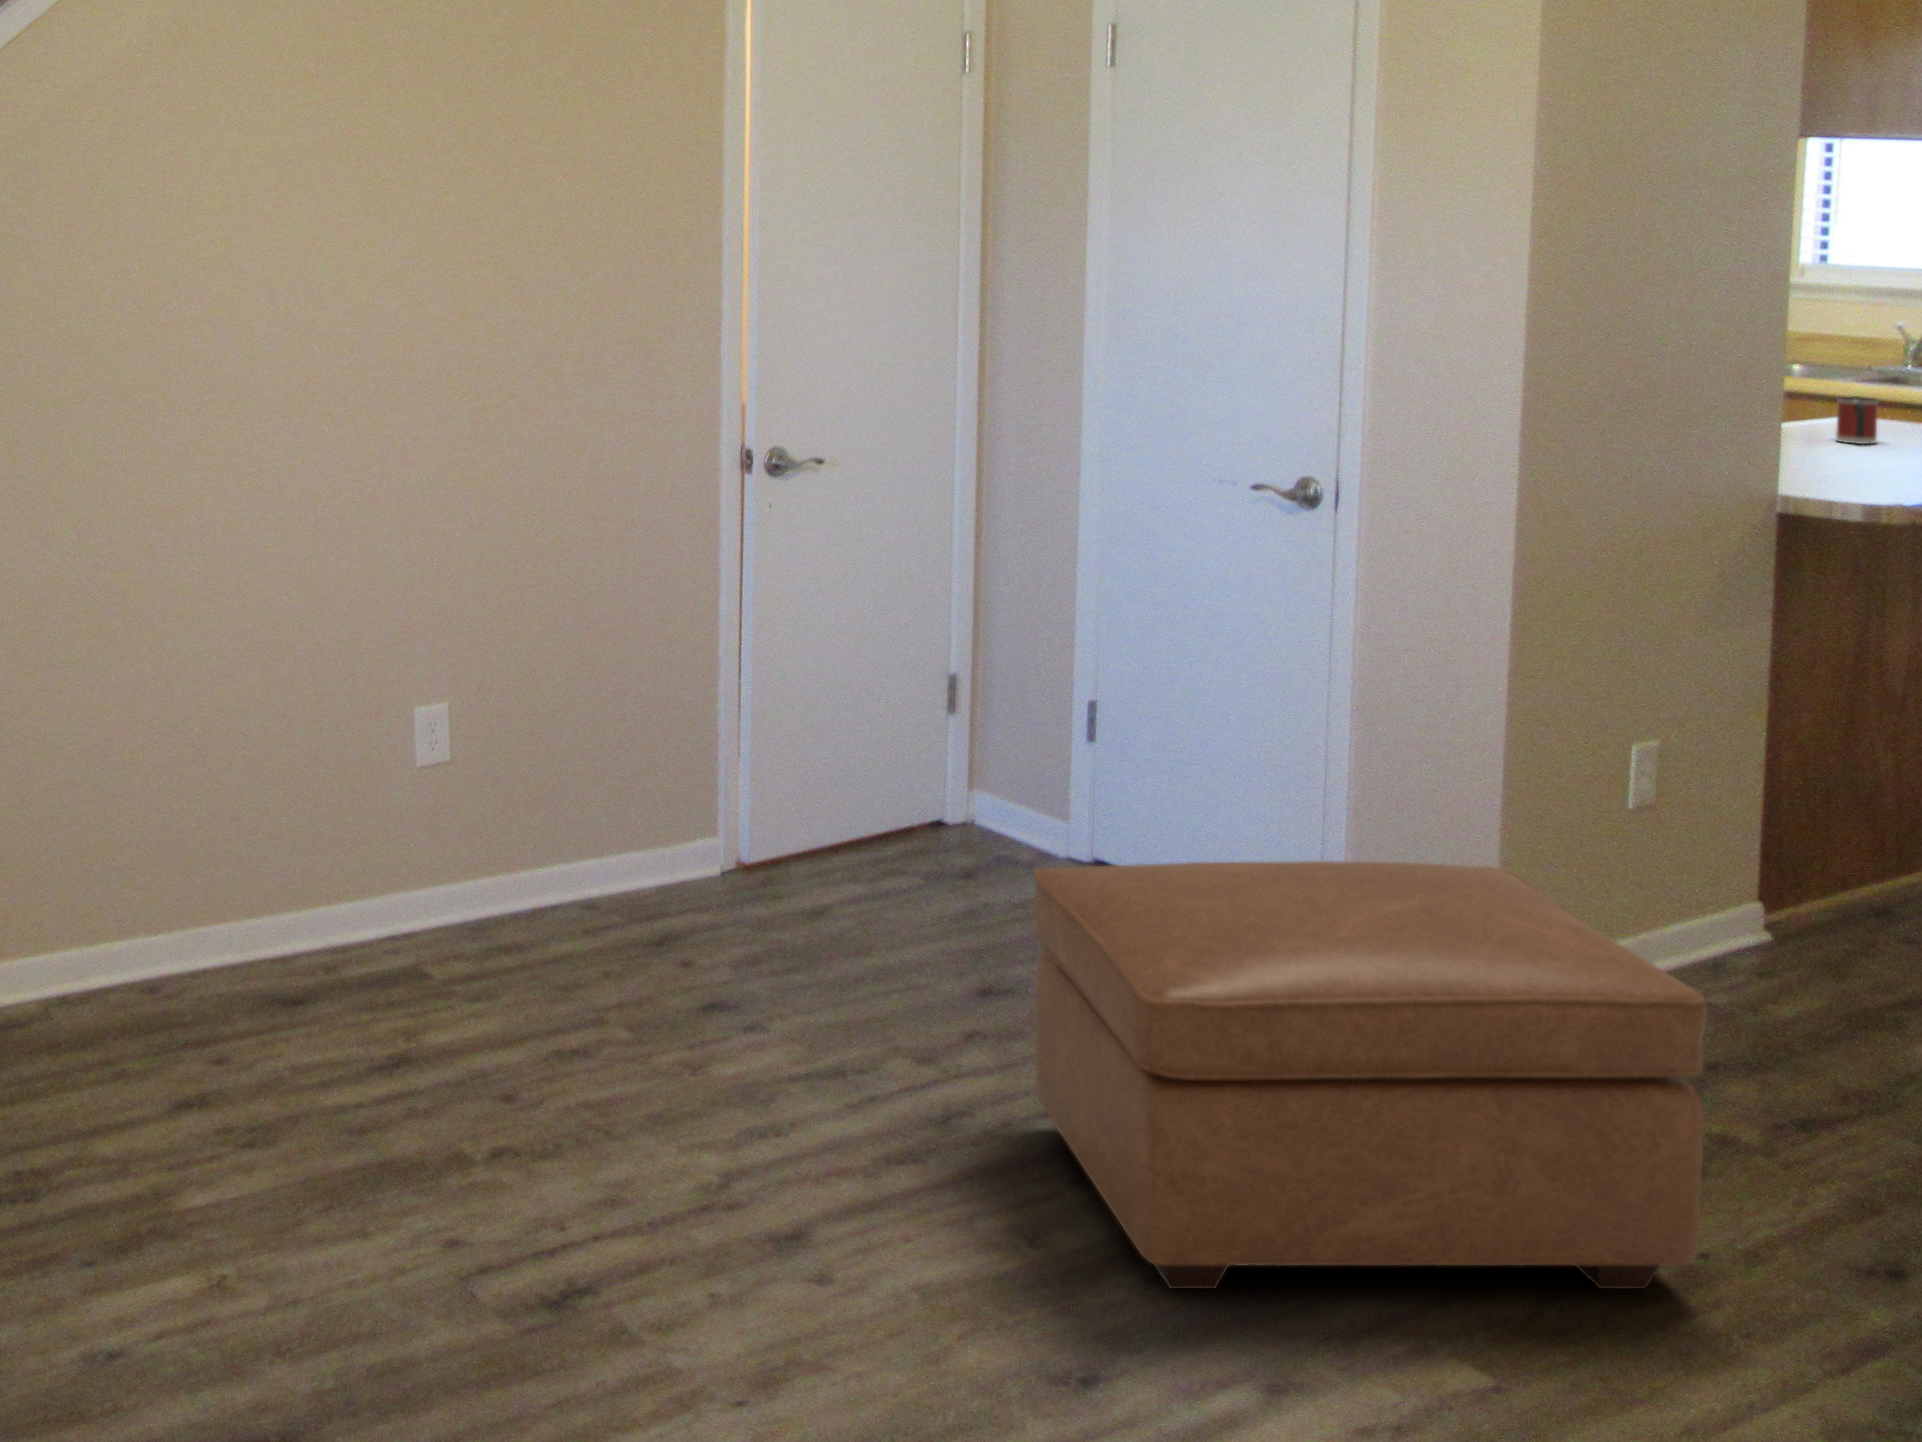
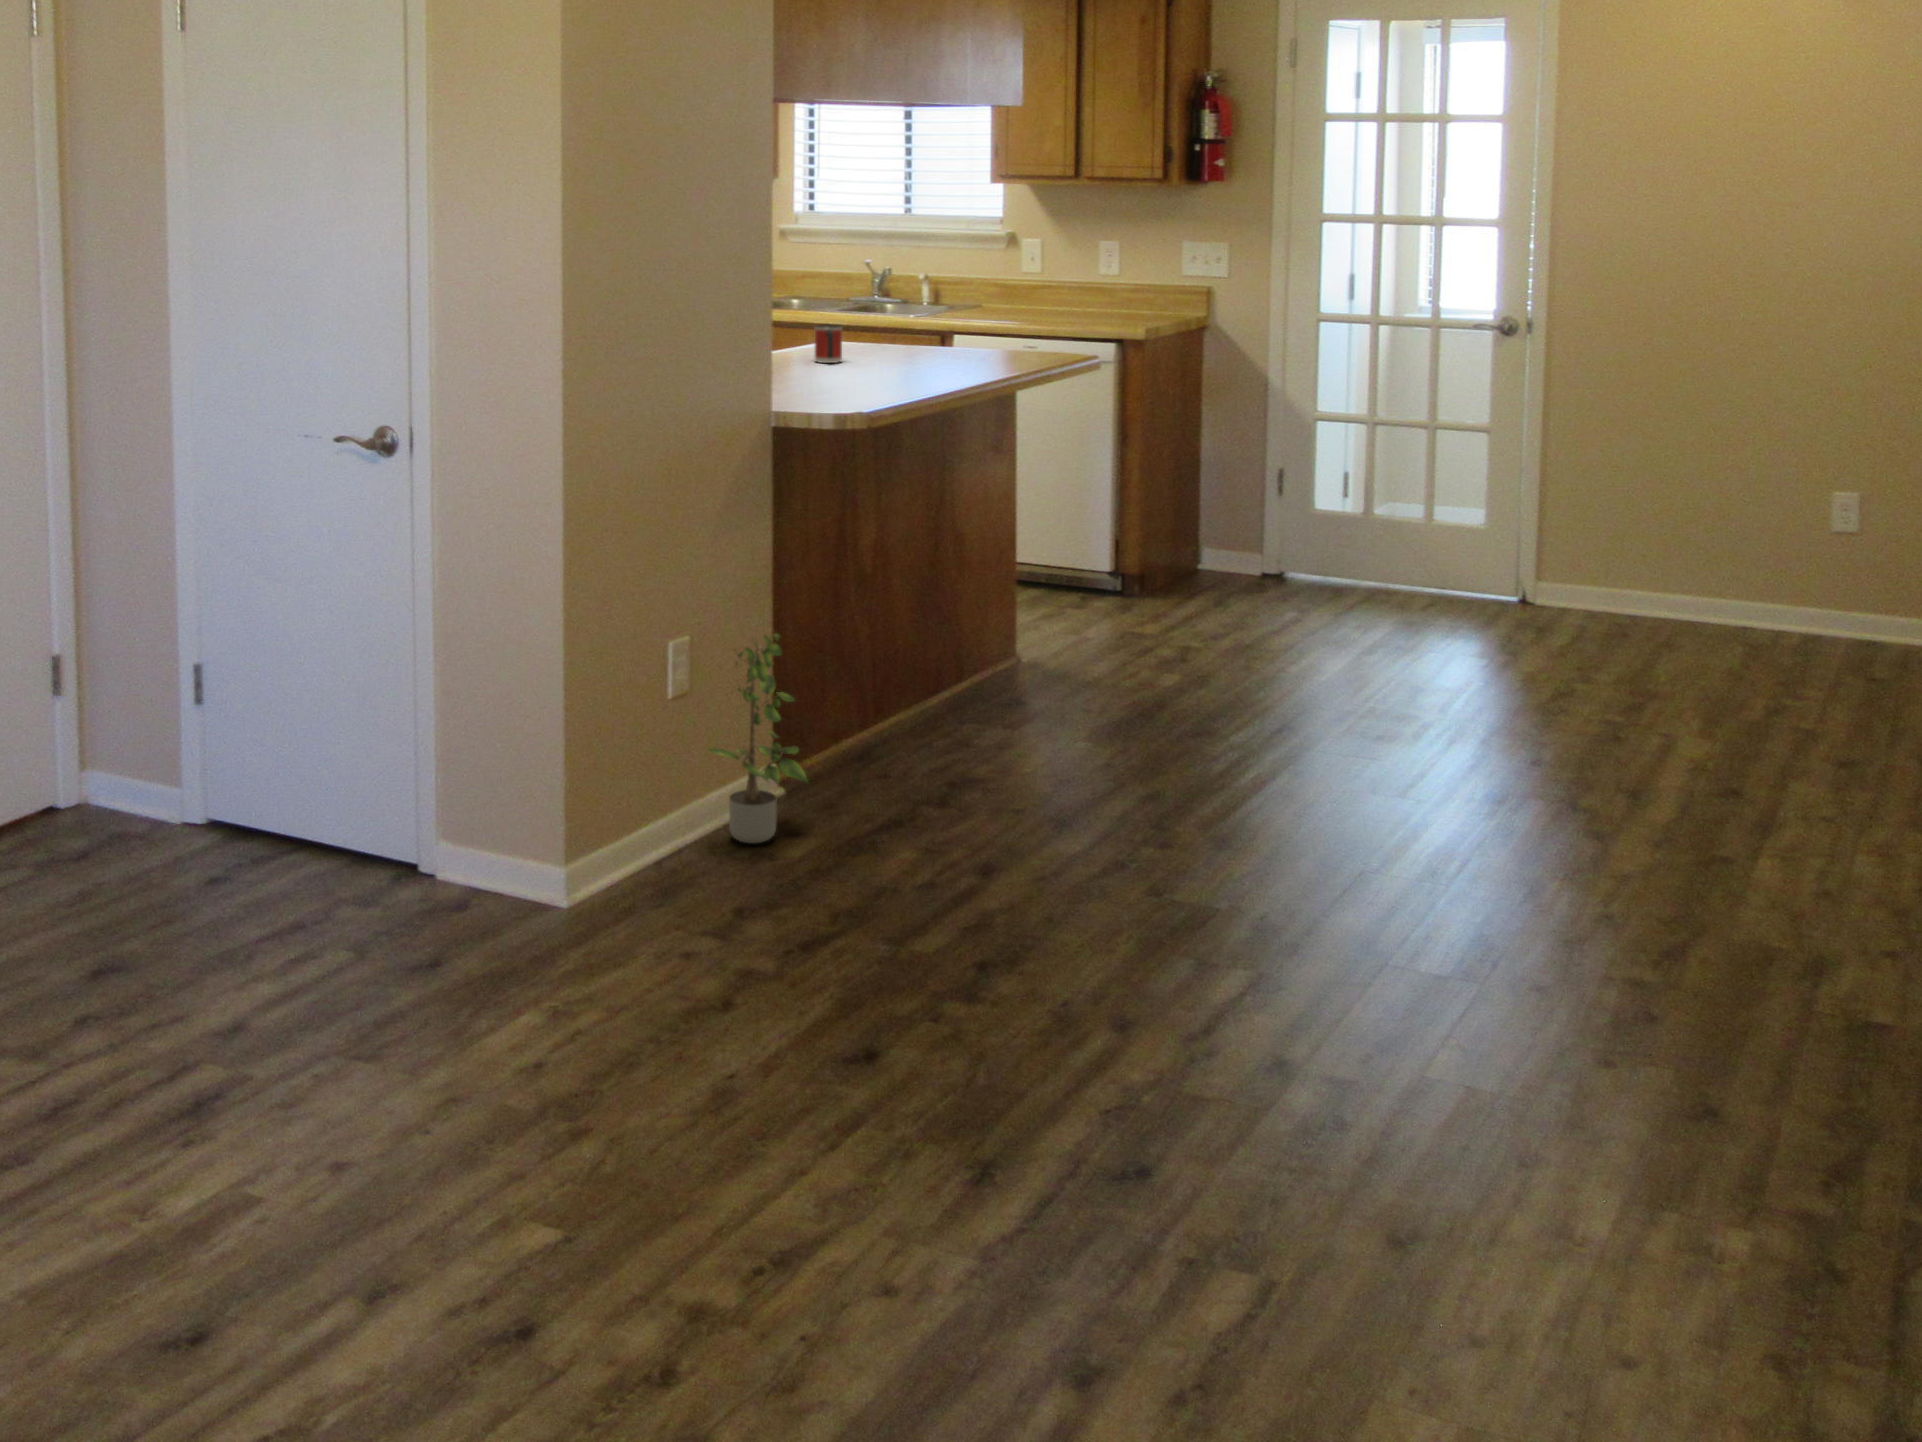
potted plant: none [1685,744,1826,998] -> present [710,633,809,843]
ottoman: present [1034,861,1707,1289] -> none [122,781,712,1264]

